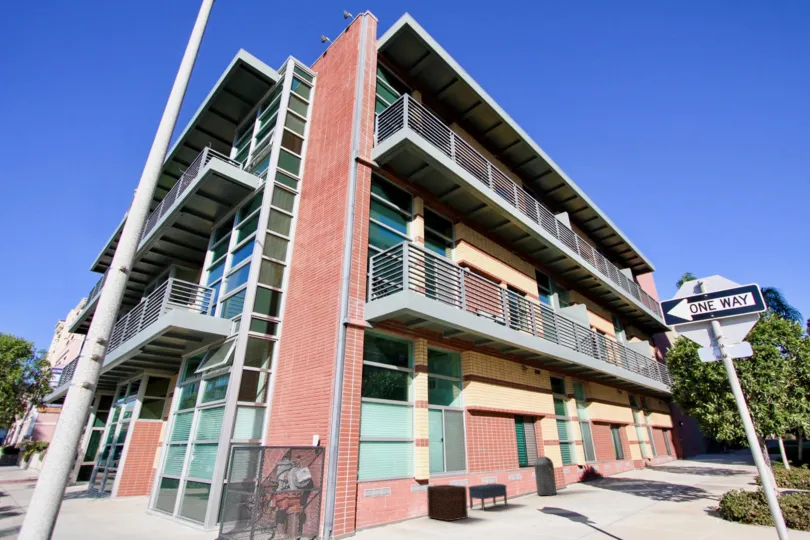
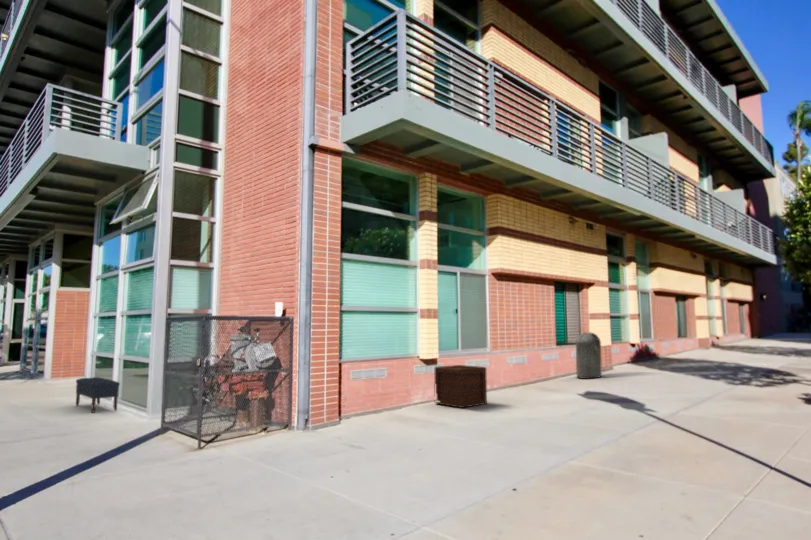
bench: present [469,484,507,510] -> present [76,377,120,413]

